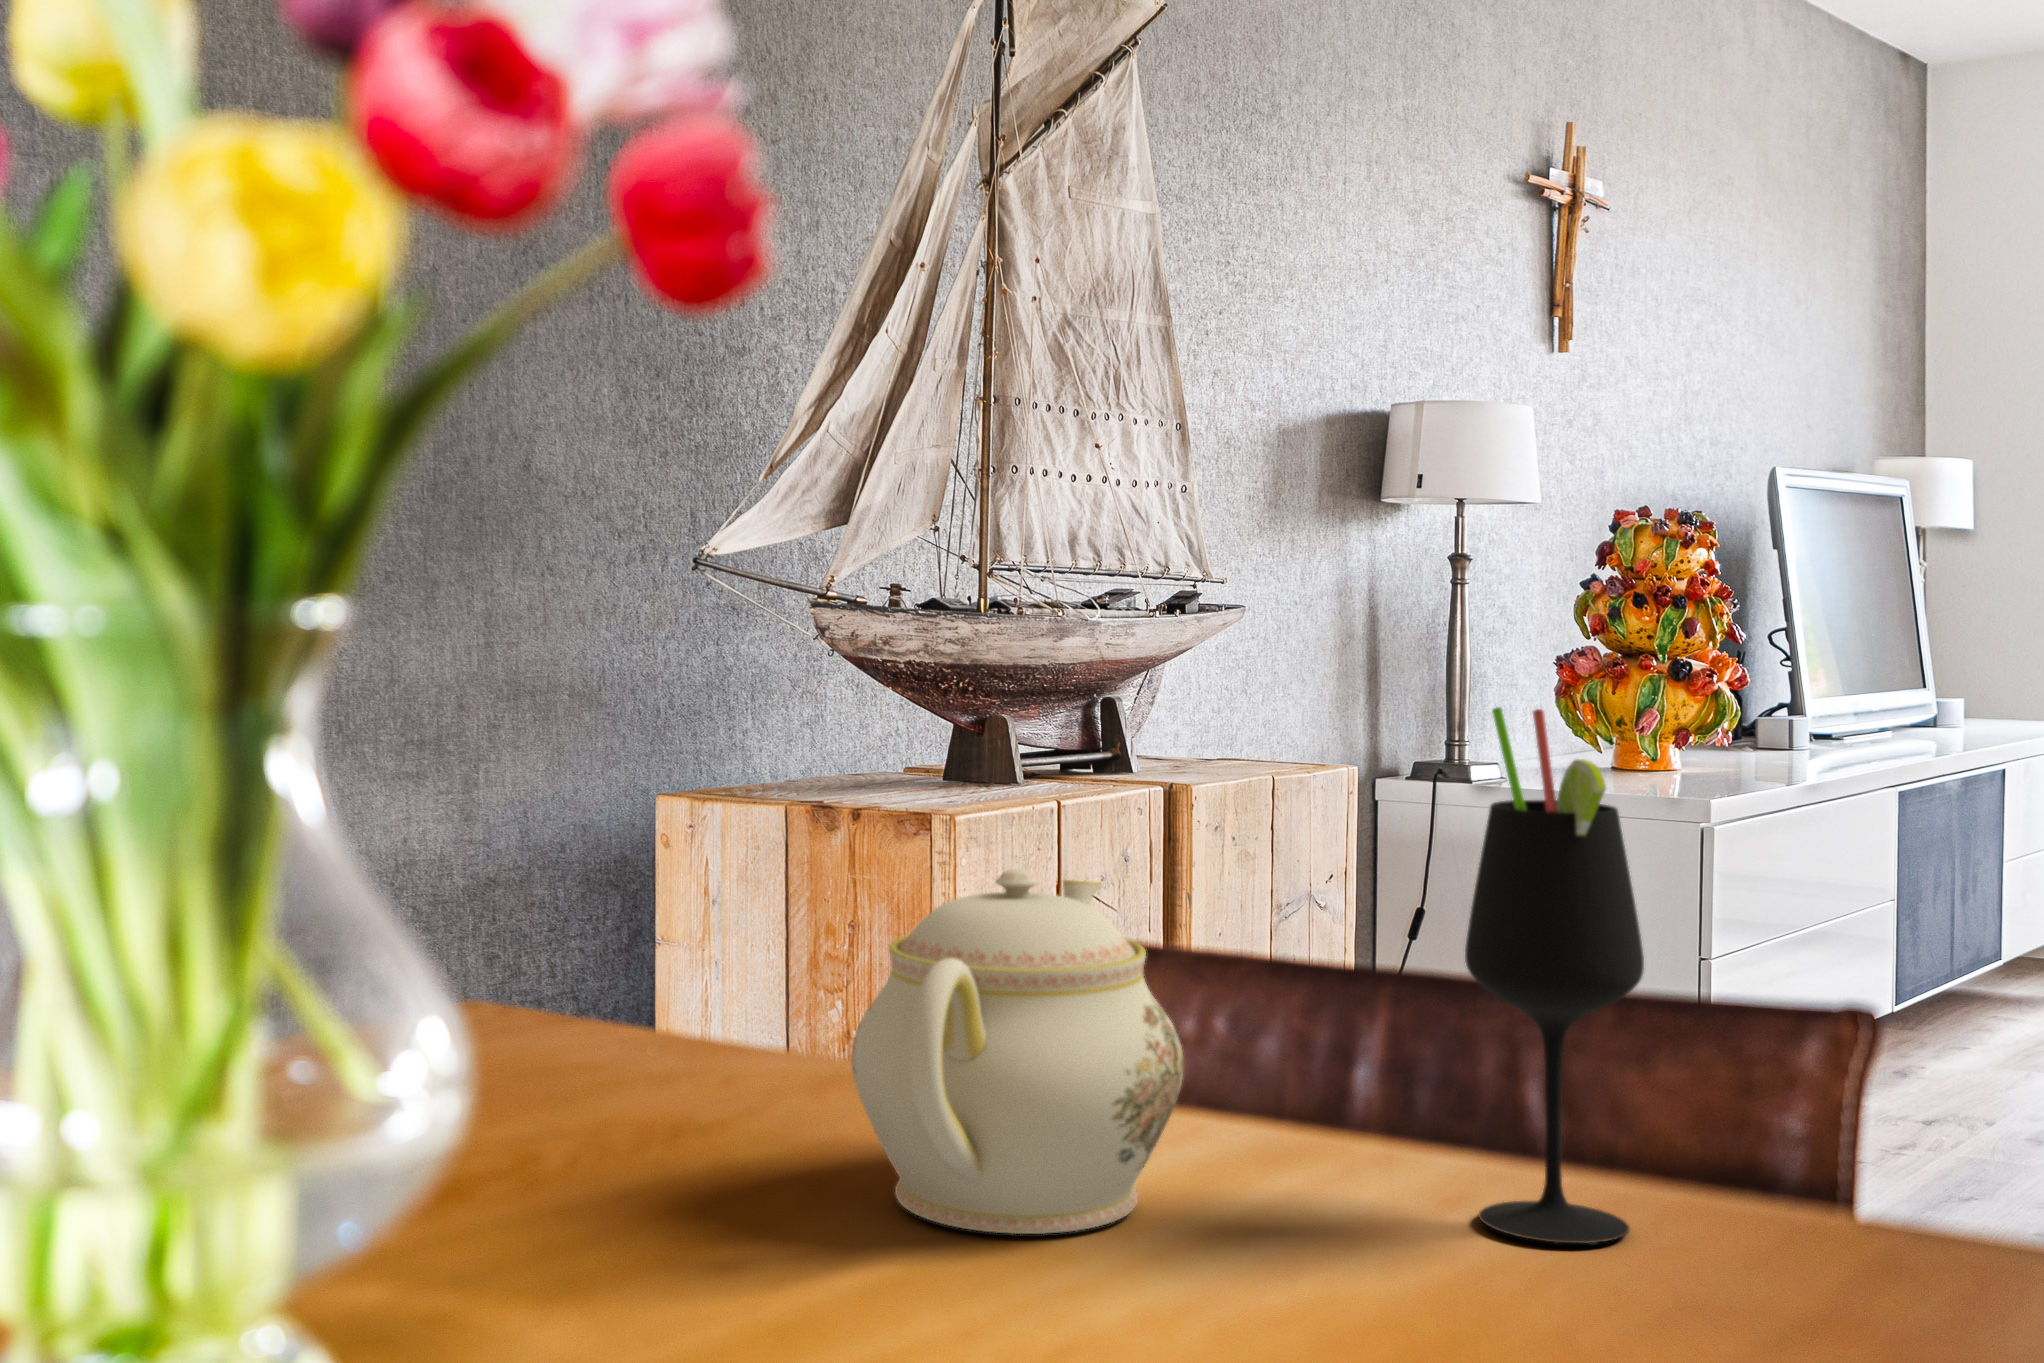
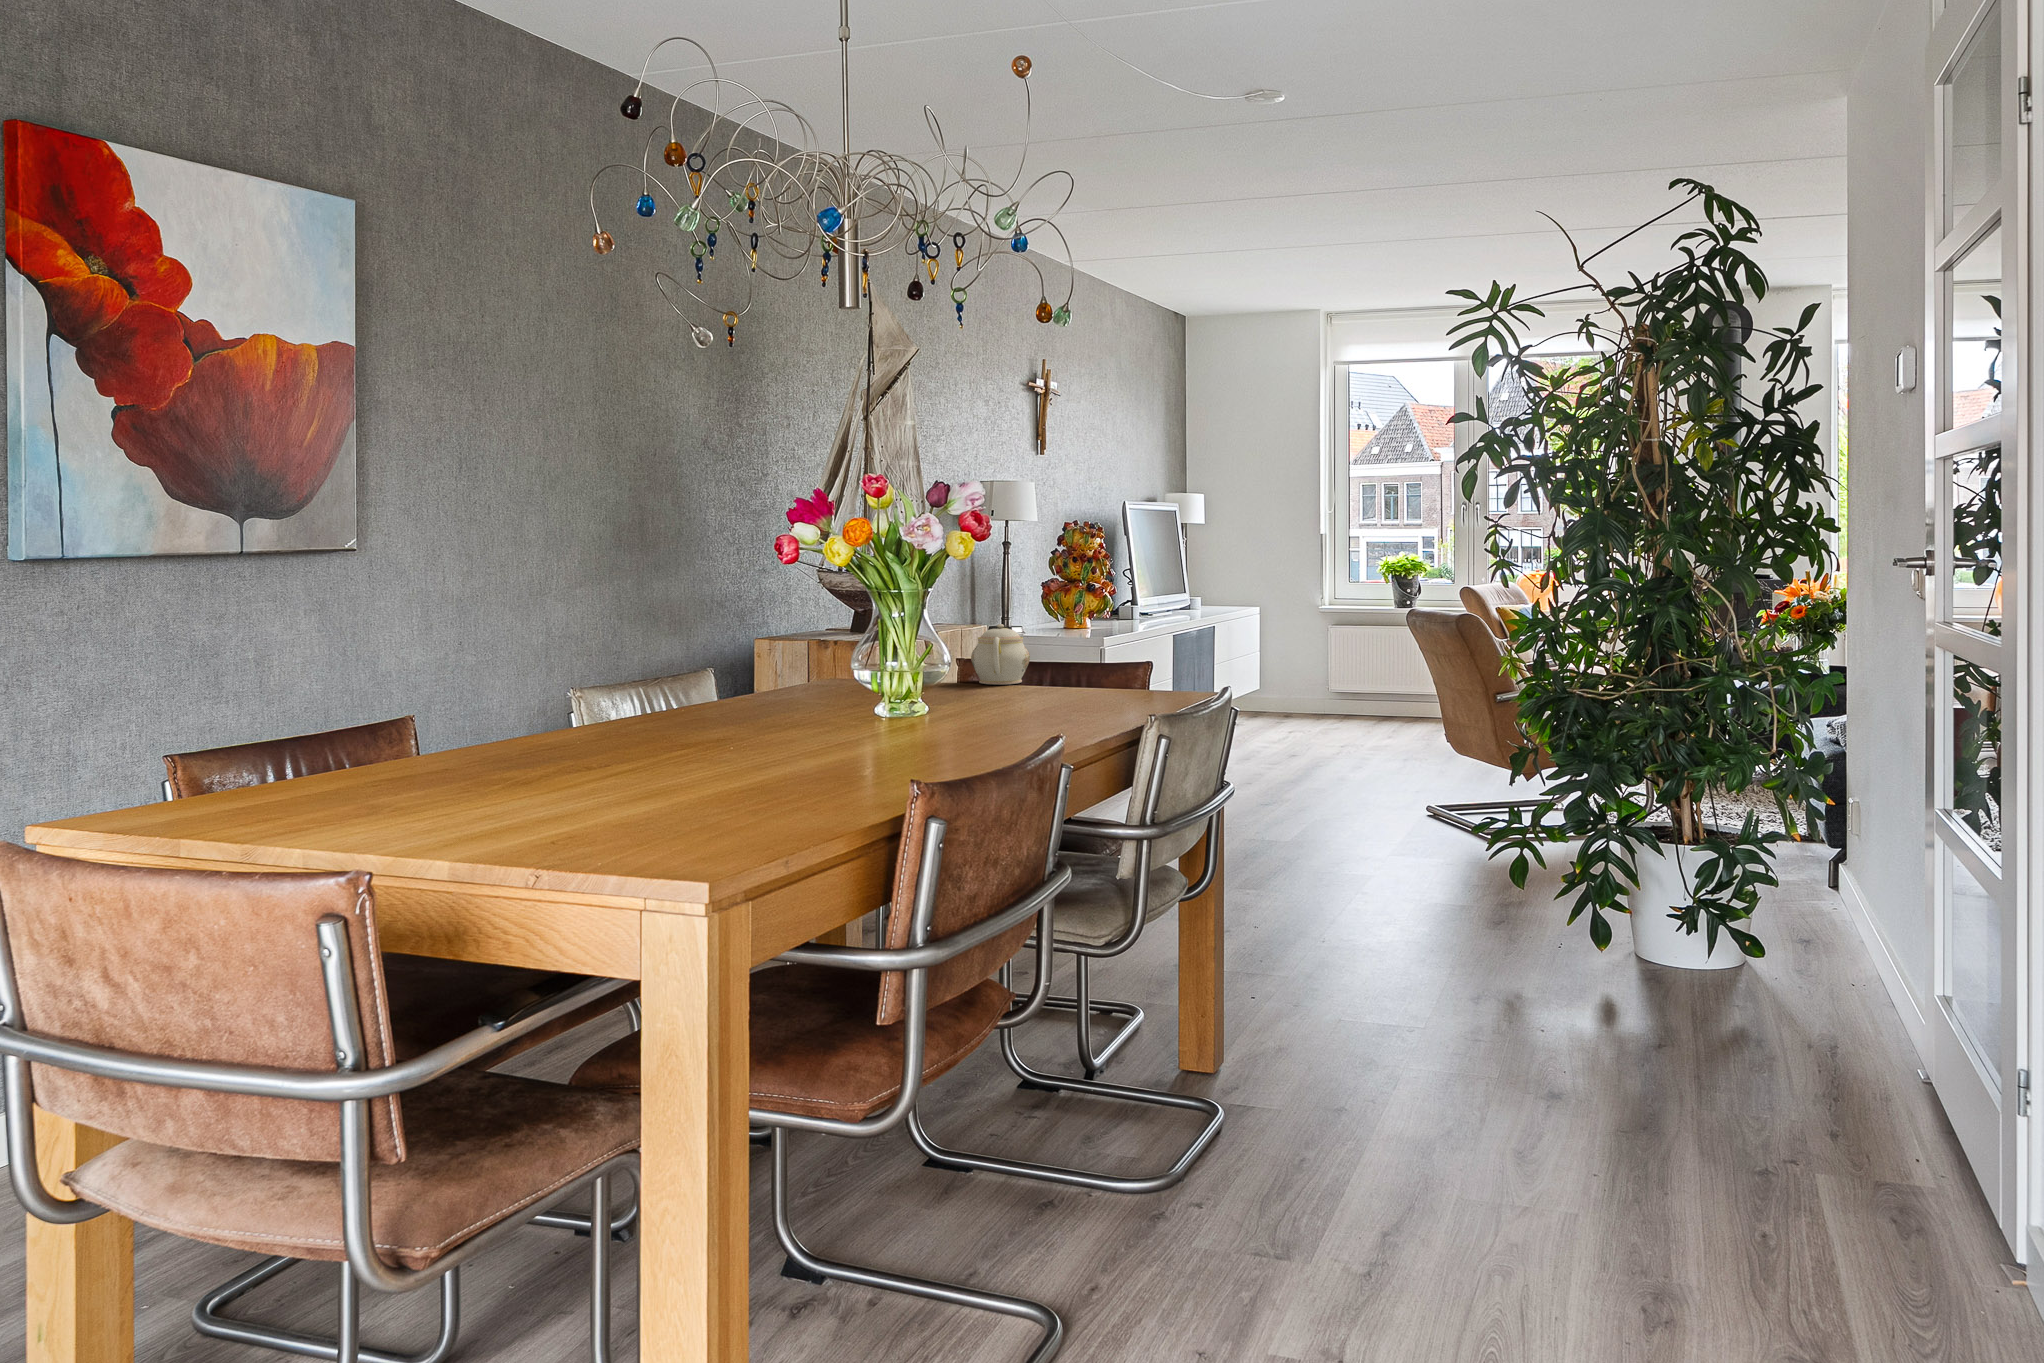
wine glass: present [1465,707,1644,1243] -> none [1076,593,1104,680]

